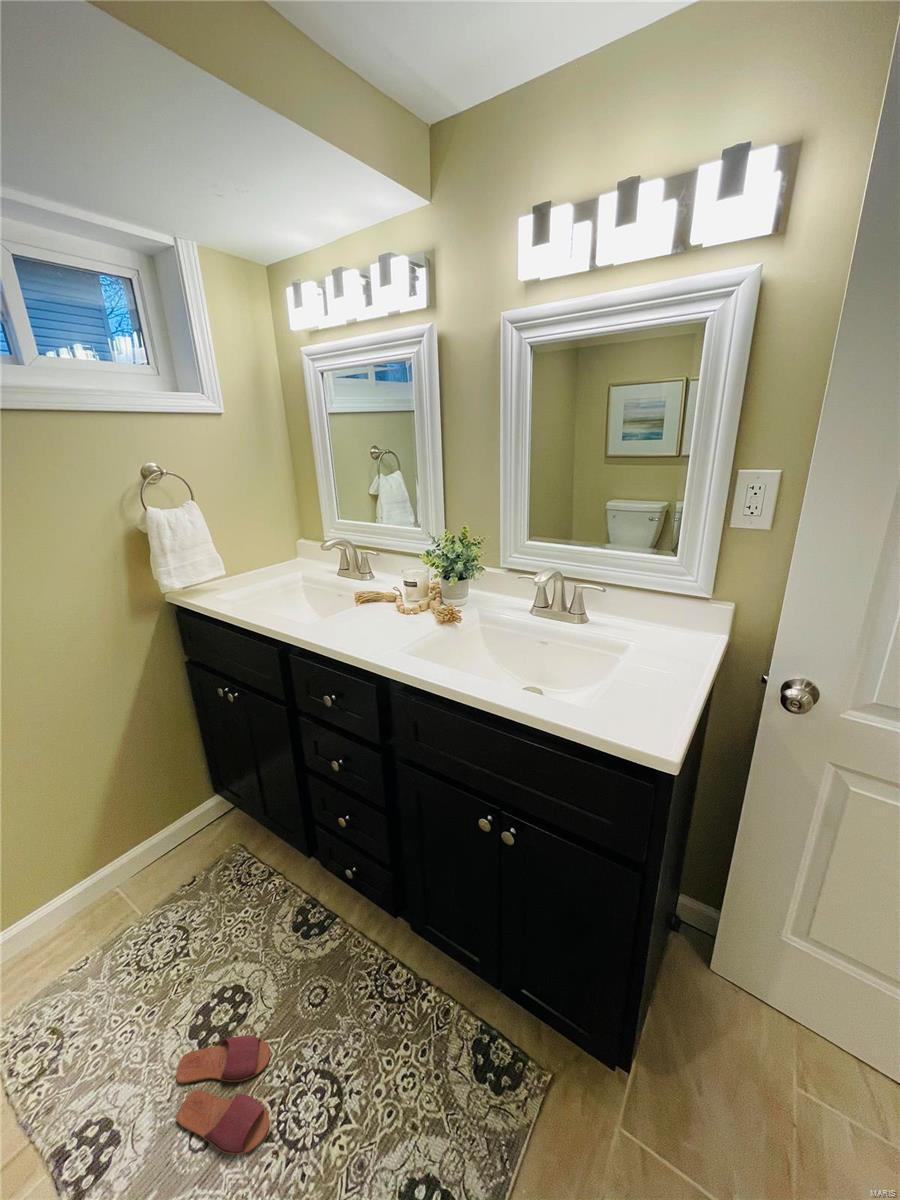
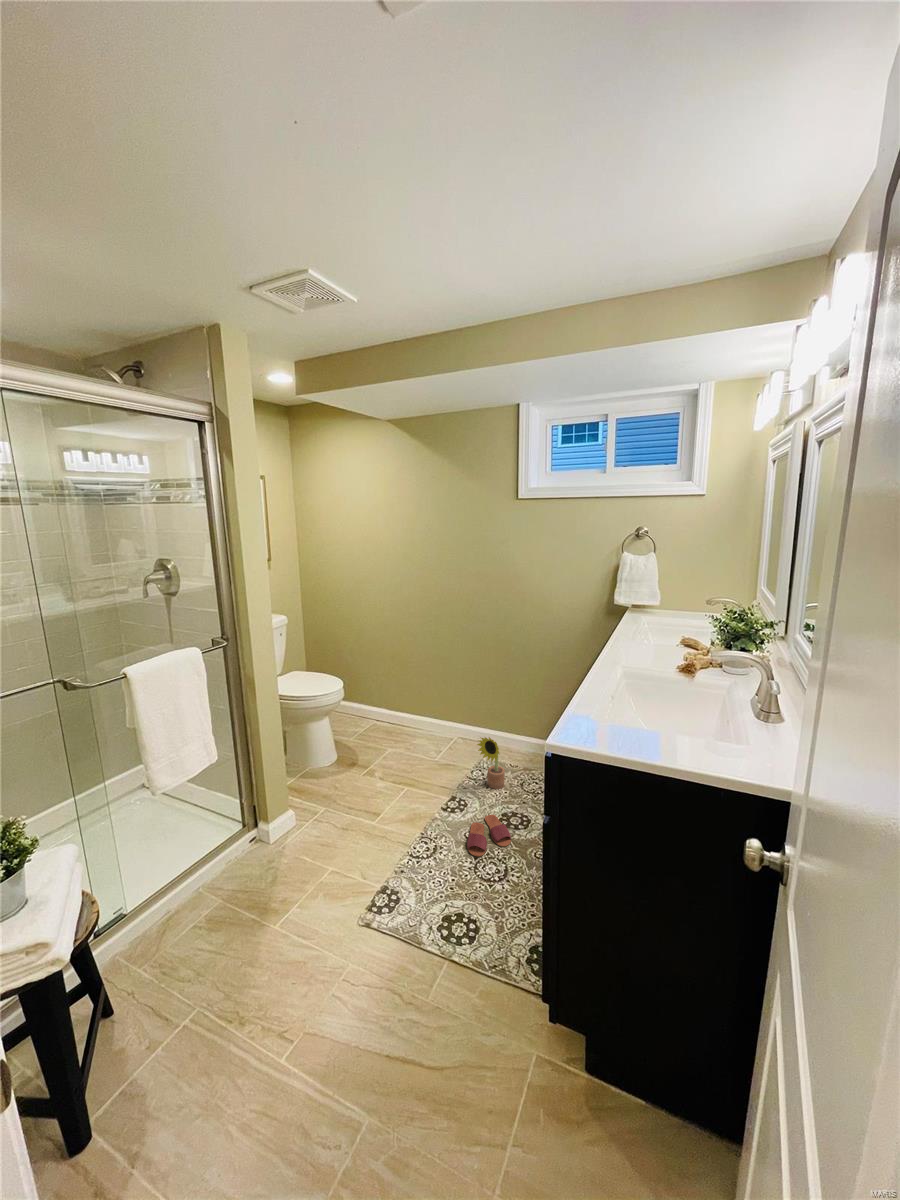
decorative plant: none [36,955,121,1044] -> present [477,737,505,789]

